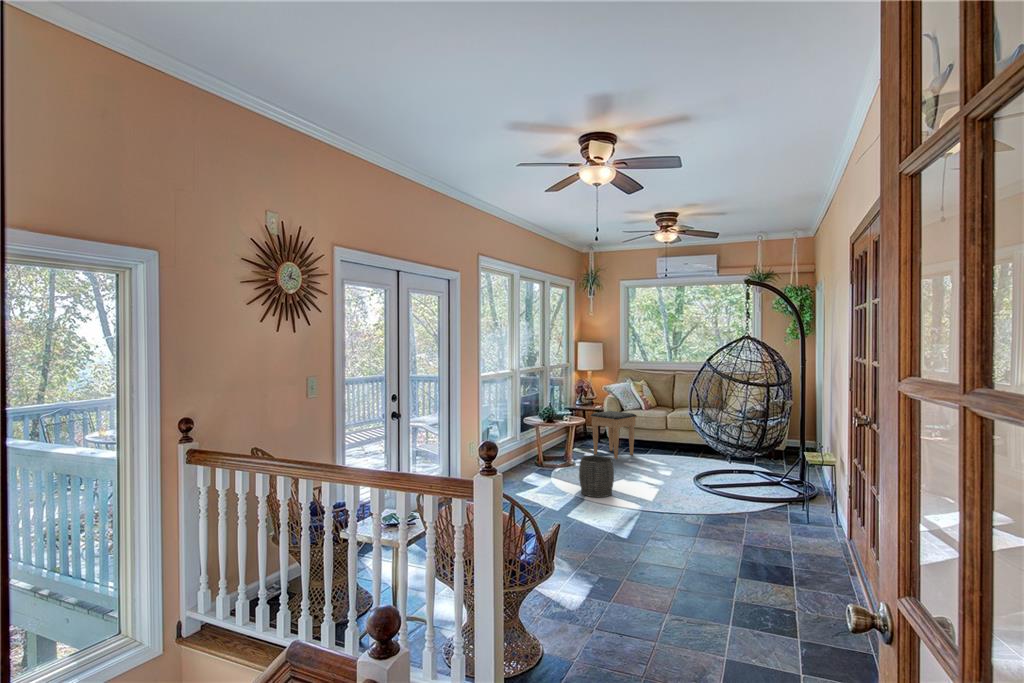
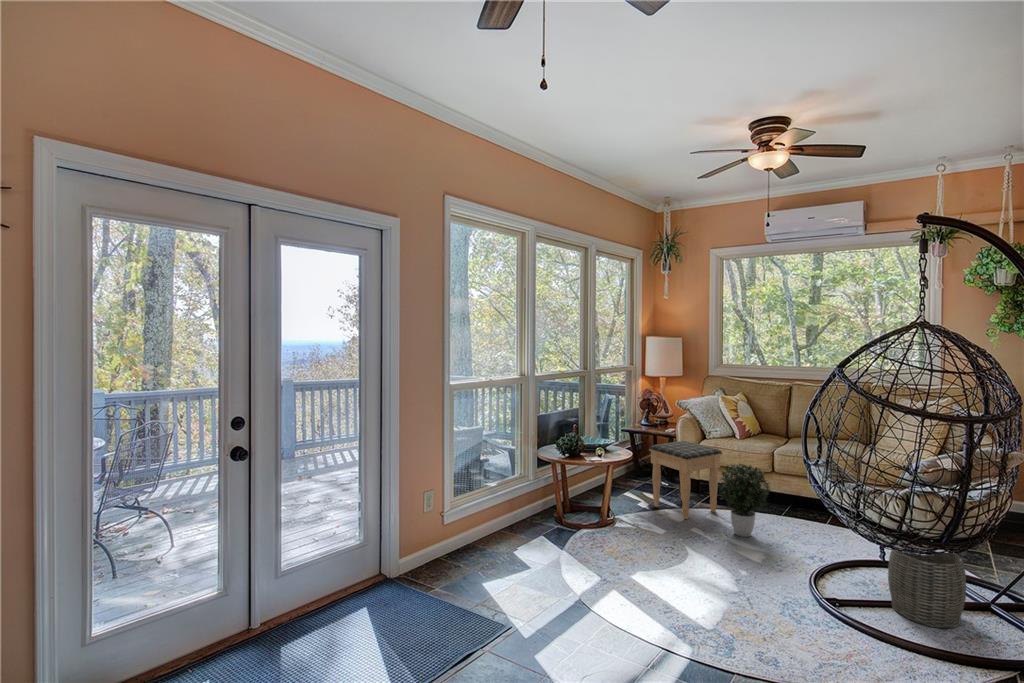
potted plant: none [637,419,668,464] -> present [718,464,771,537]
woven basket: present [579,456,614,497] -> present [888,550,966,628]

